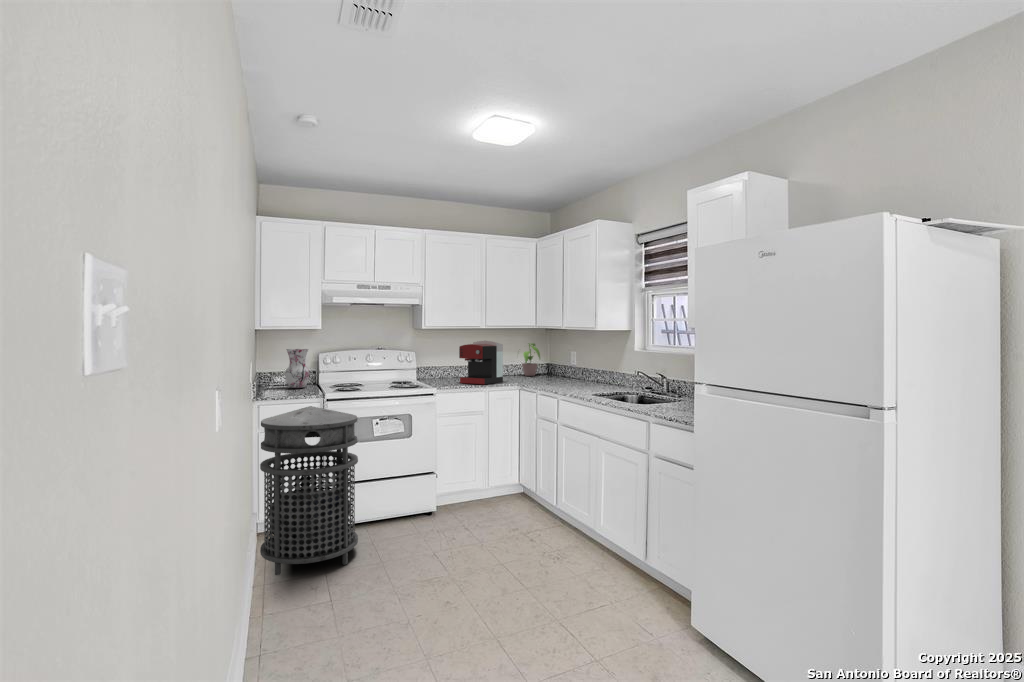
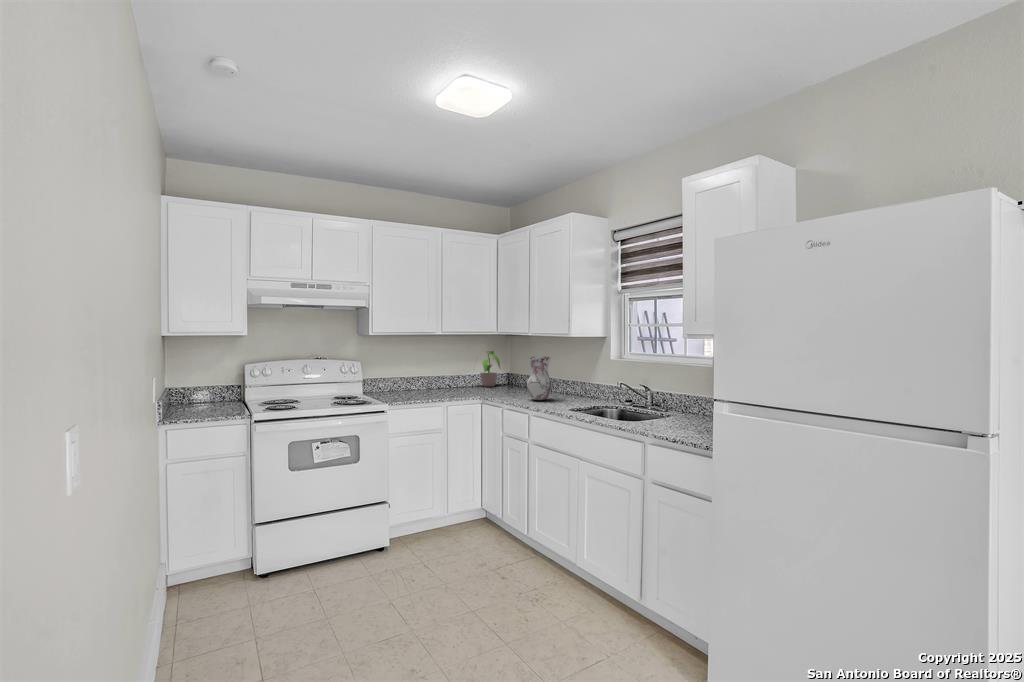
coffee maker: present [459,341,503,384] -> none [413,348,462,398]
vase: present [285,349,310,388] -> present [527,356,552,400]
trash can: present [260,406,358,575] -> none [167,431,295,650]

